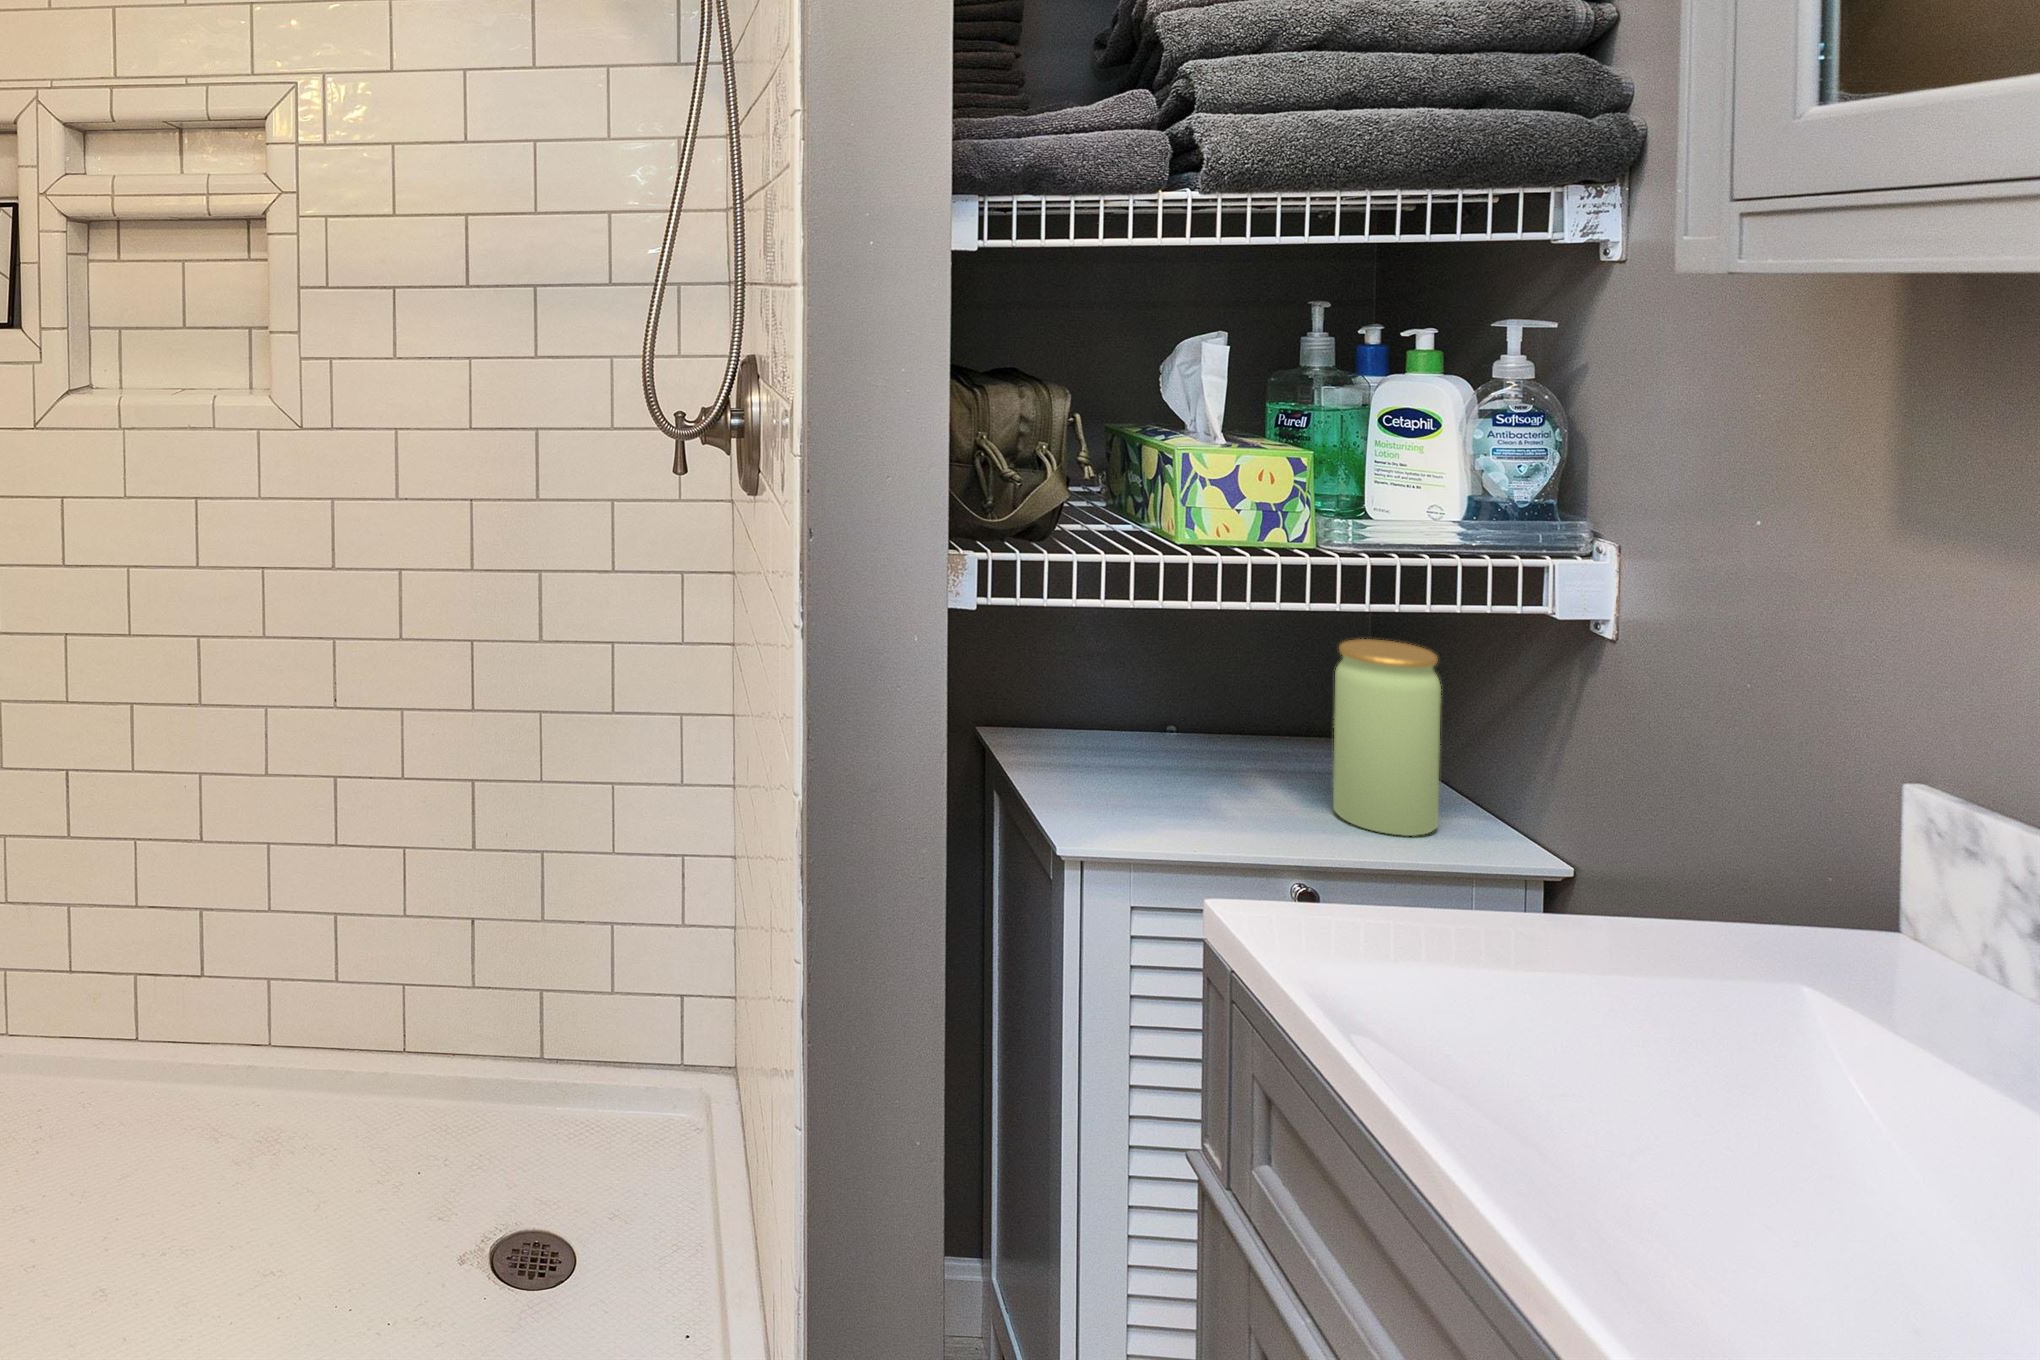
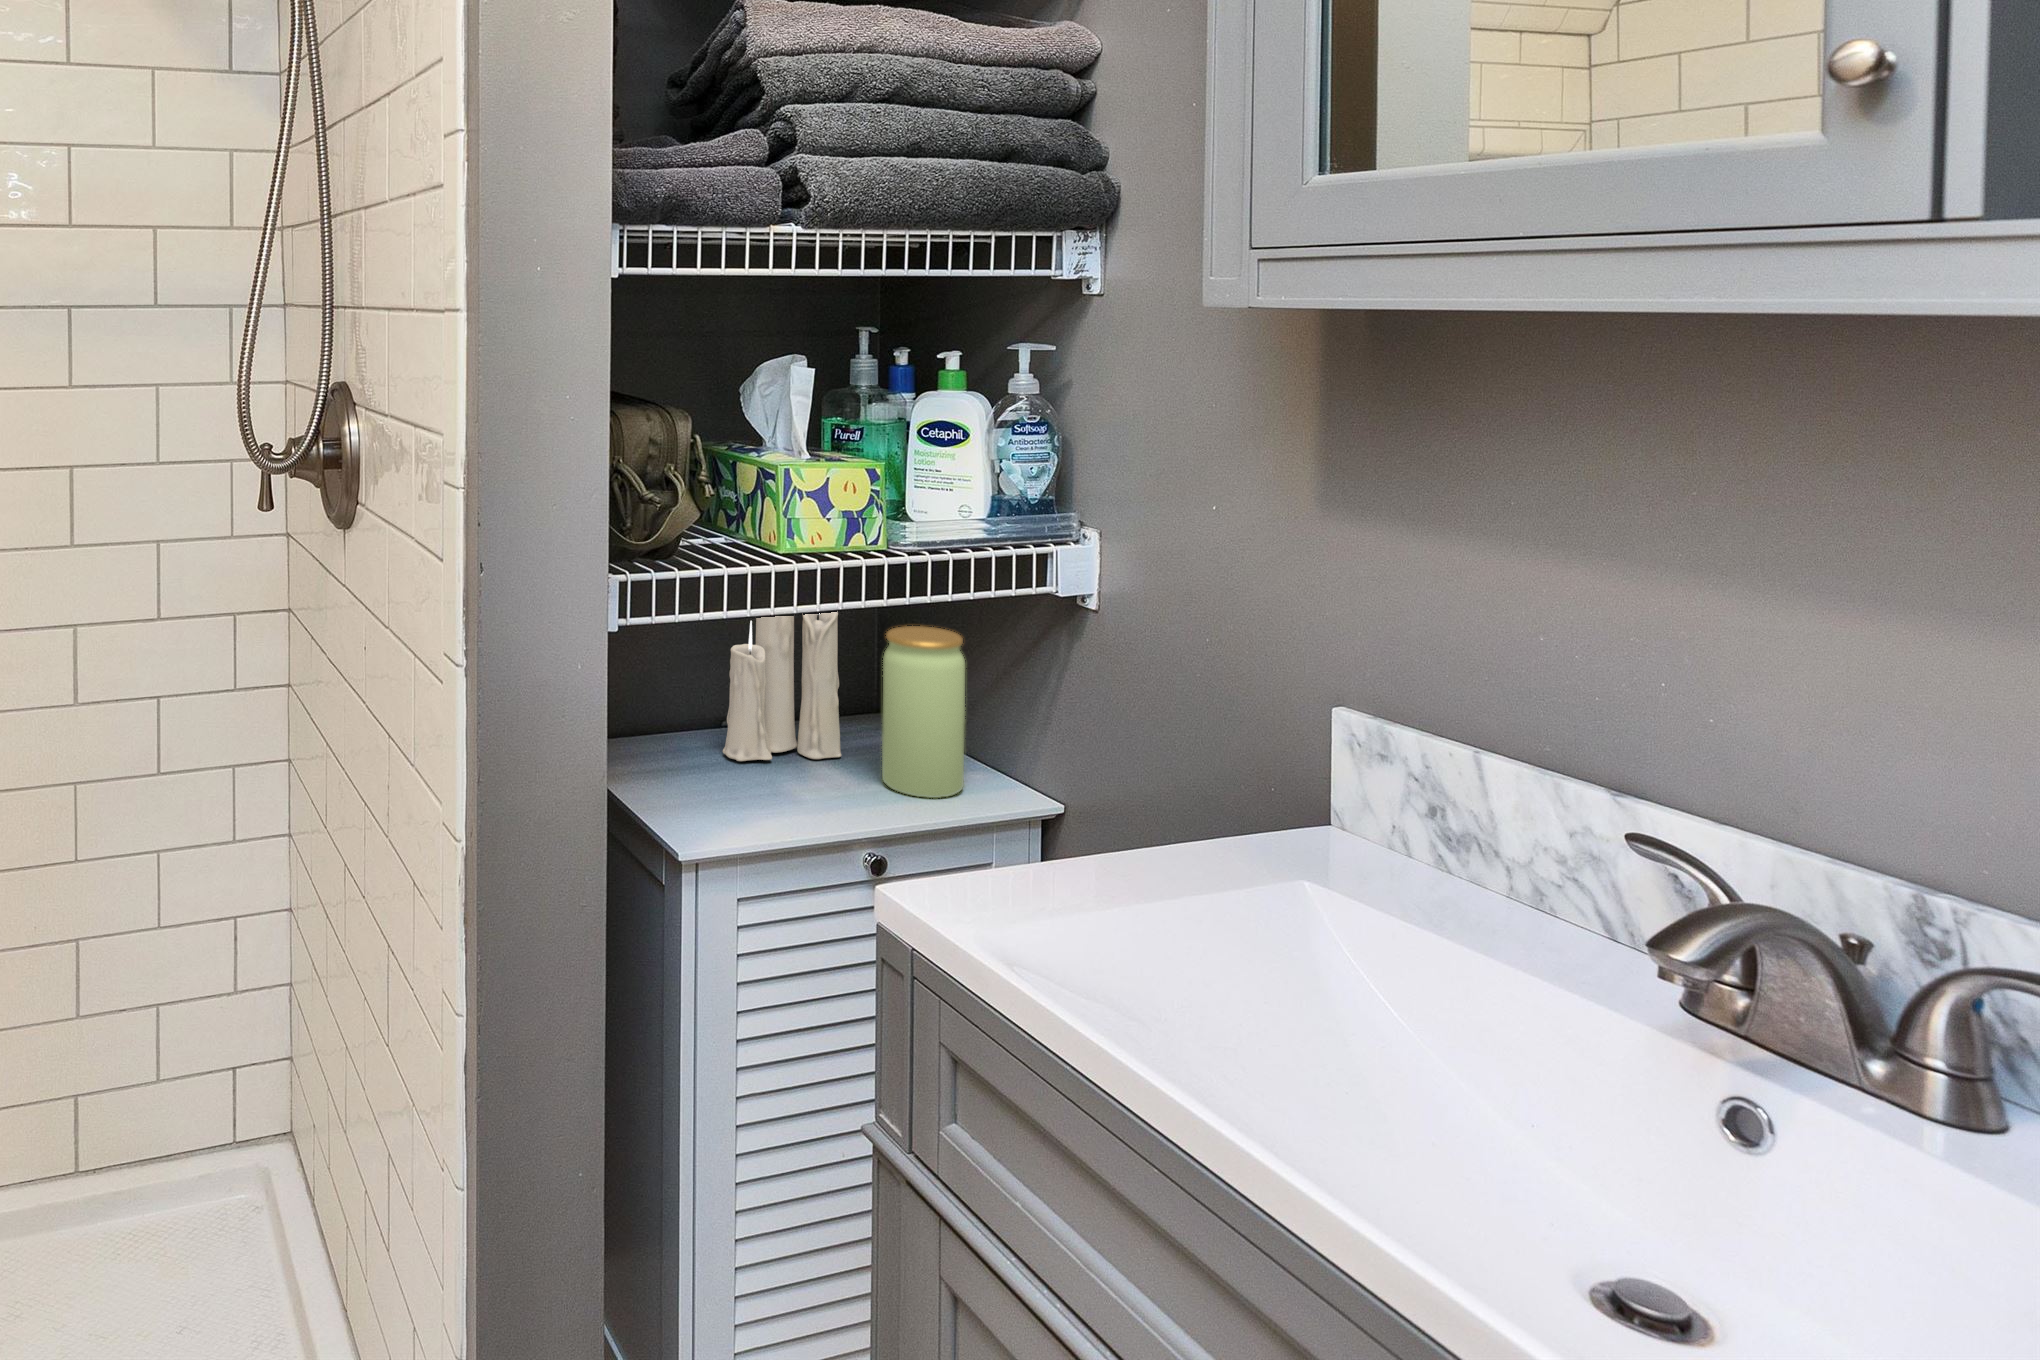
candle: none [1151,490,1297,778] -> present [723,612,841,761]

